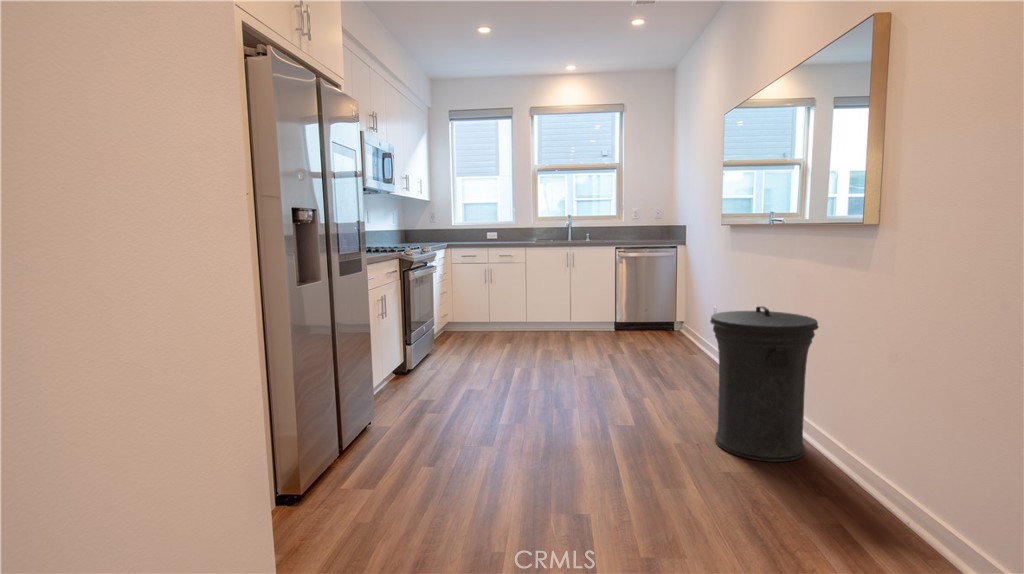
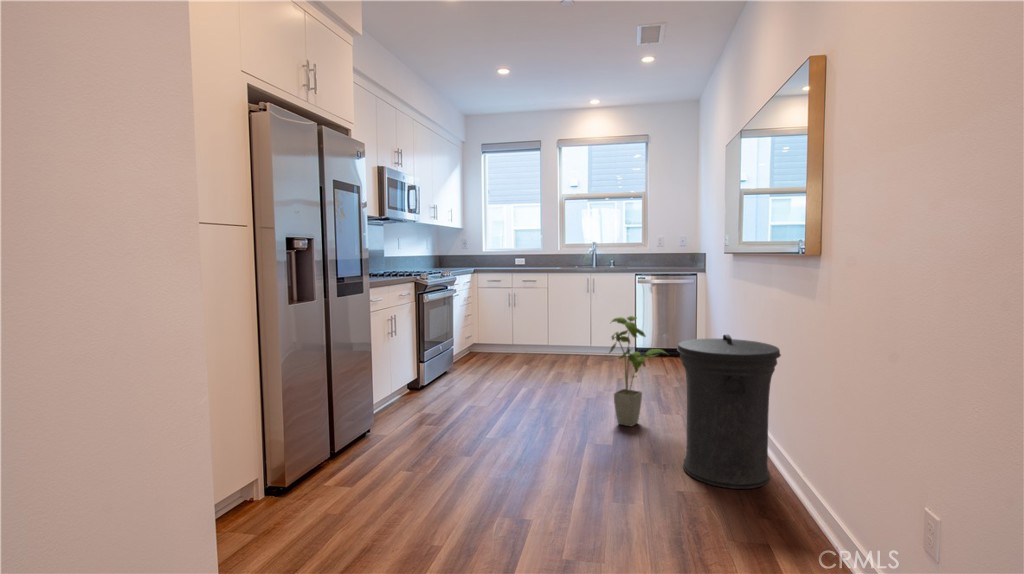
house plant: none [620,290,684,404] -> present [609,316,665,426]

